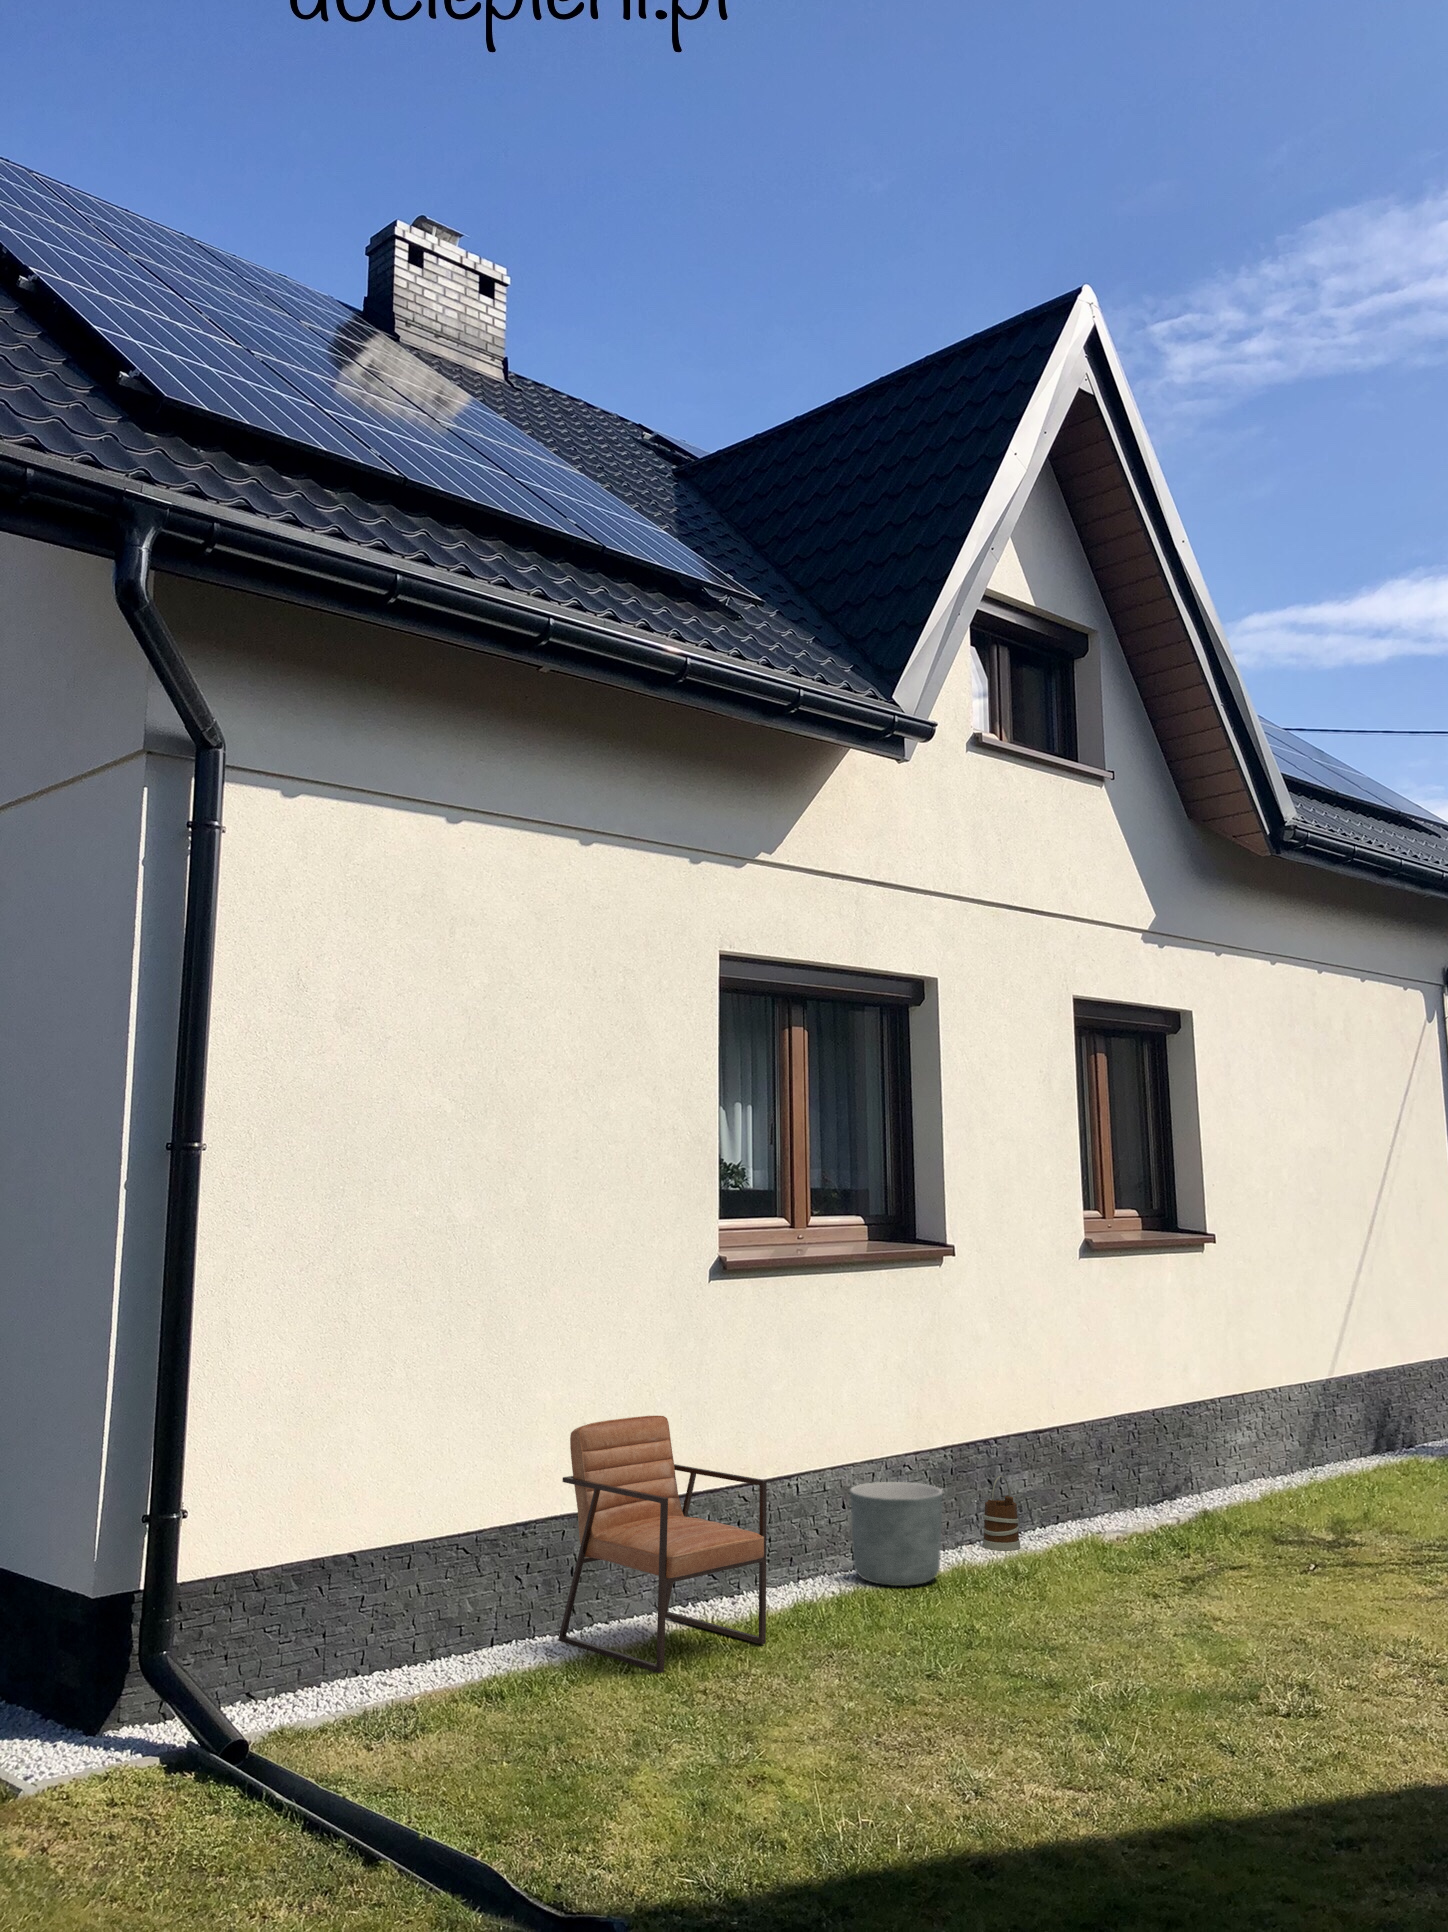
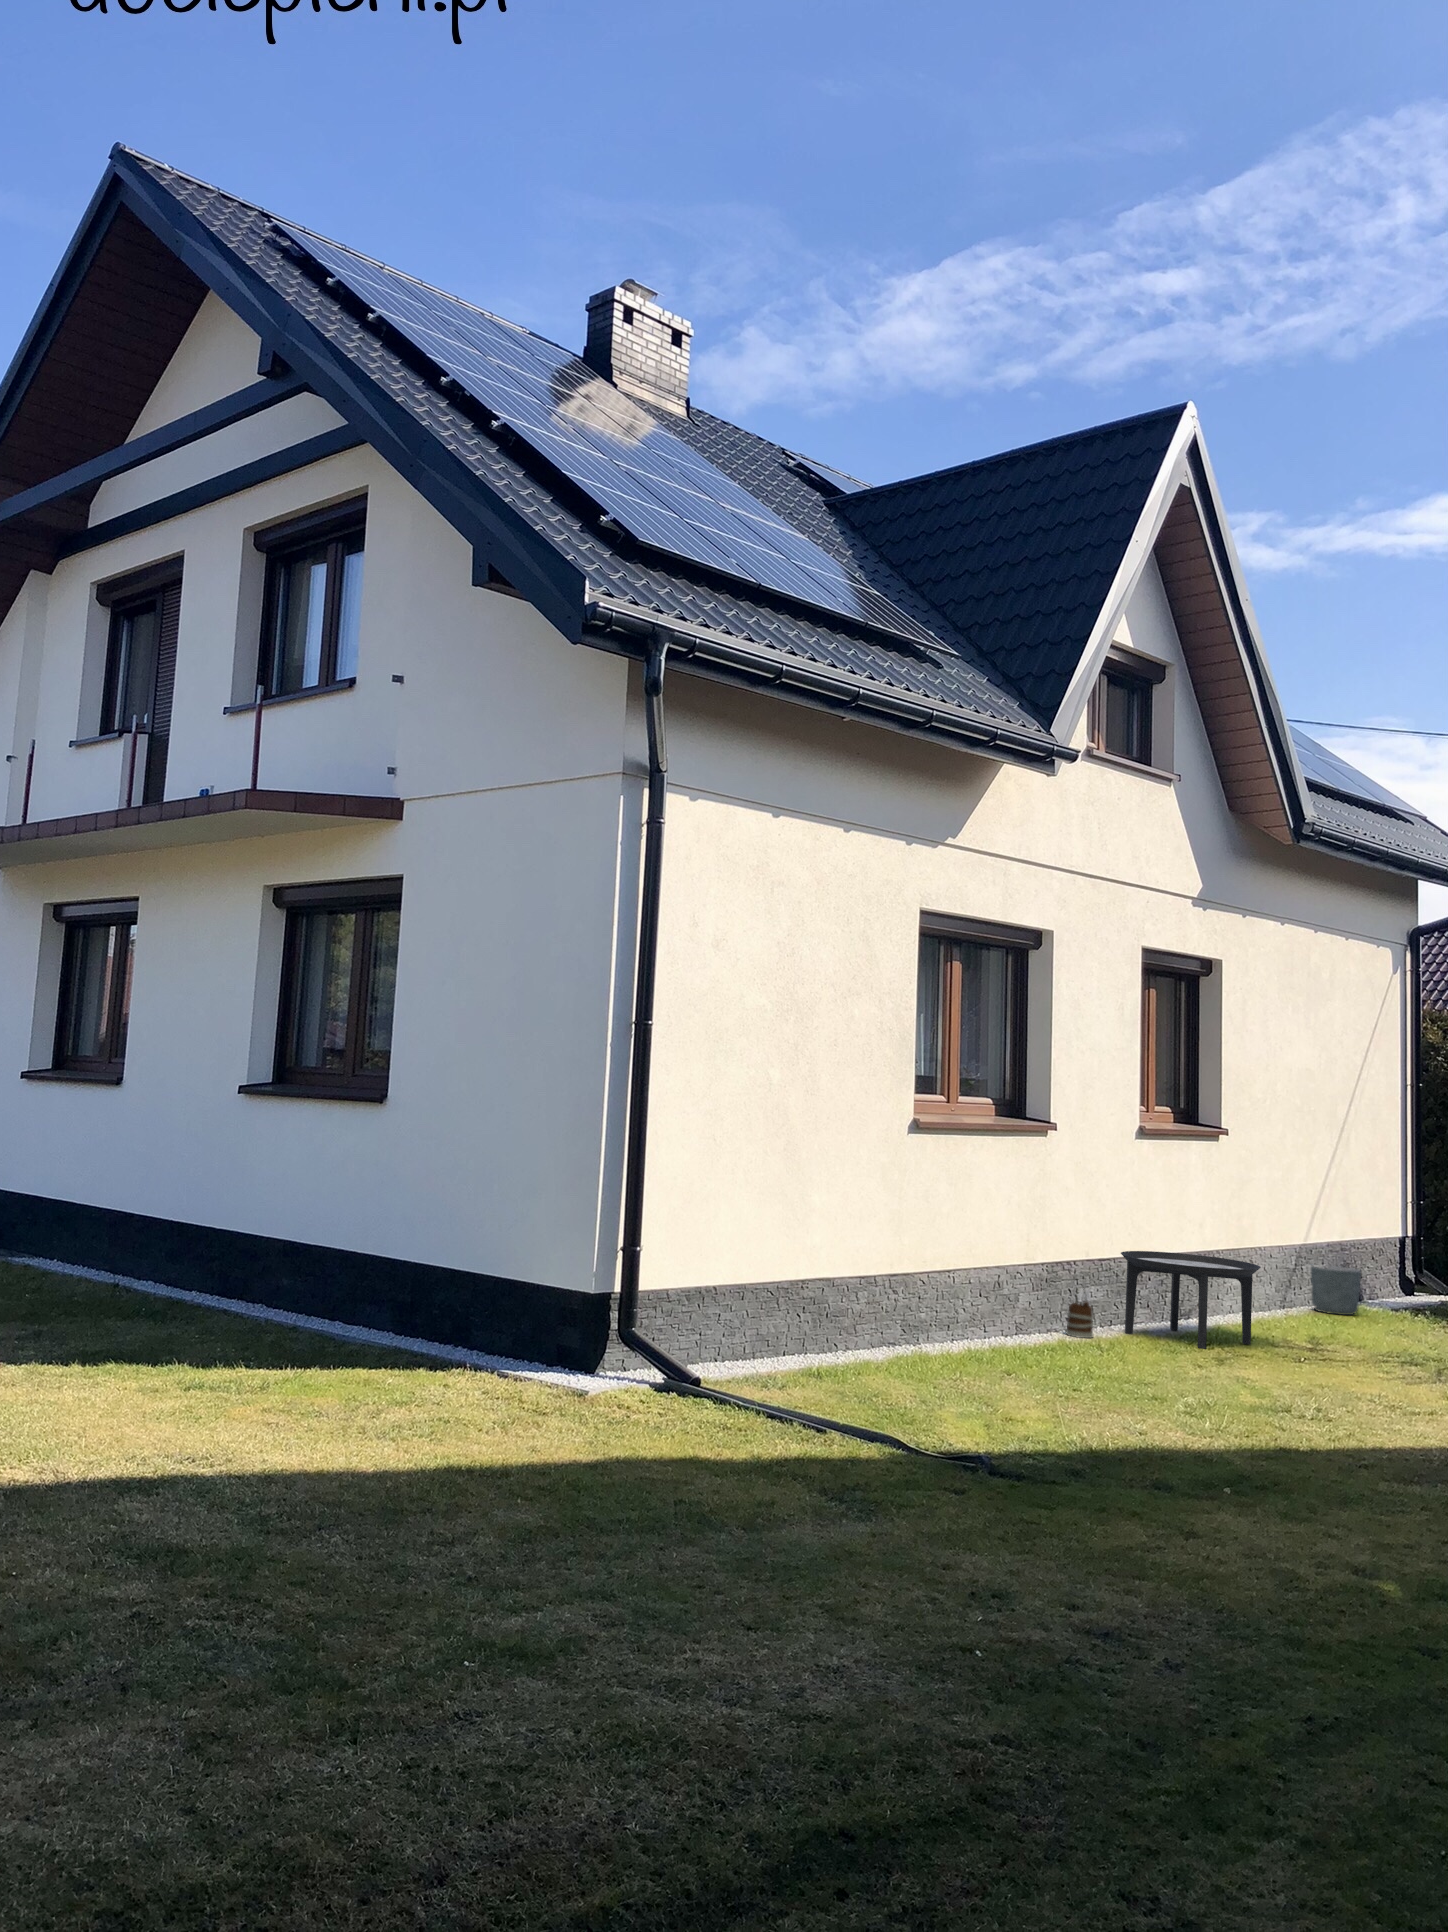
round table: none [1061,1412,1248,1555] -> present [1121,1251,1261,1349]
chair: present [558,1416,767,1673] -> none [822,1220,965,1378]
planter: present [850,1482,943,1586] -> present [1311,1266,1361,1315]

